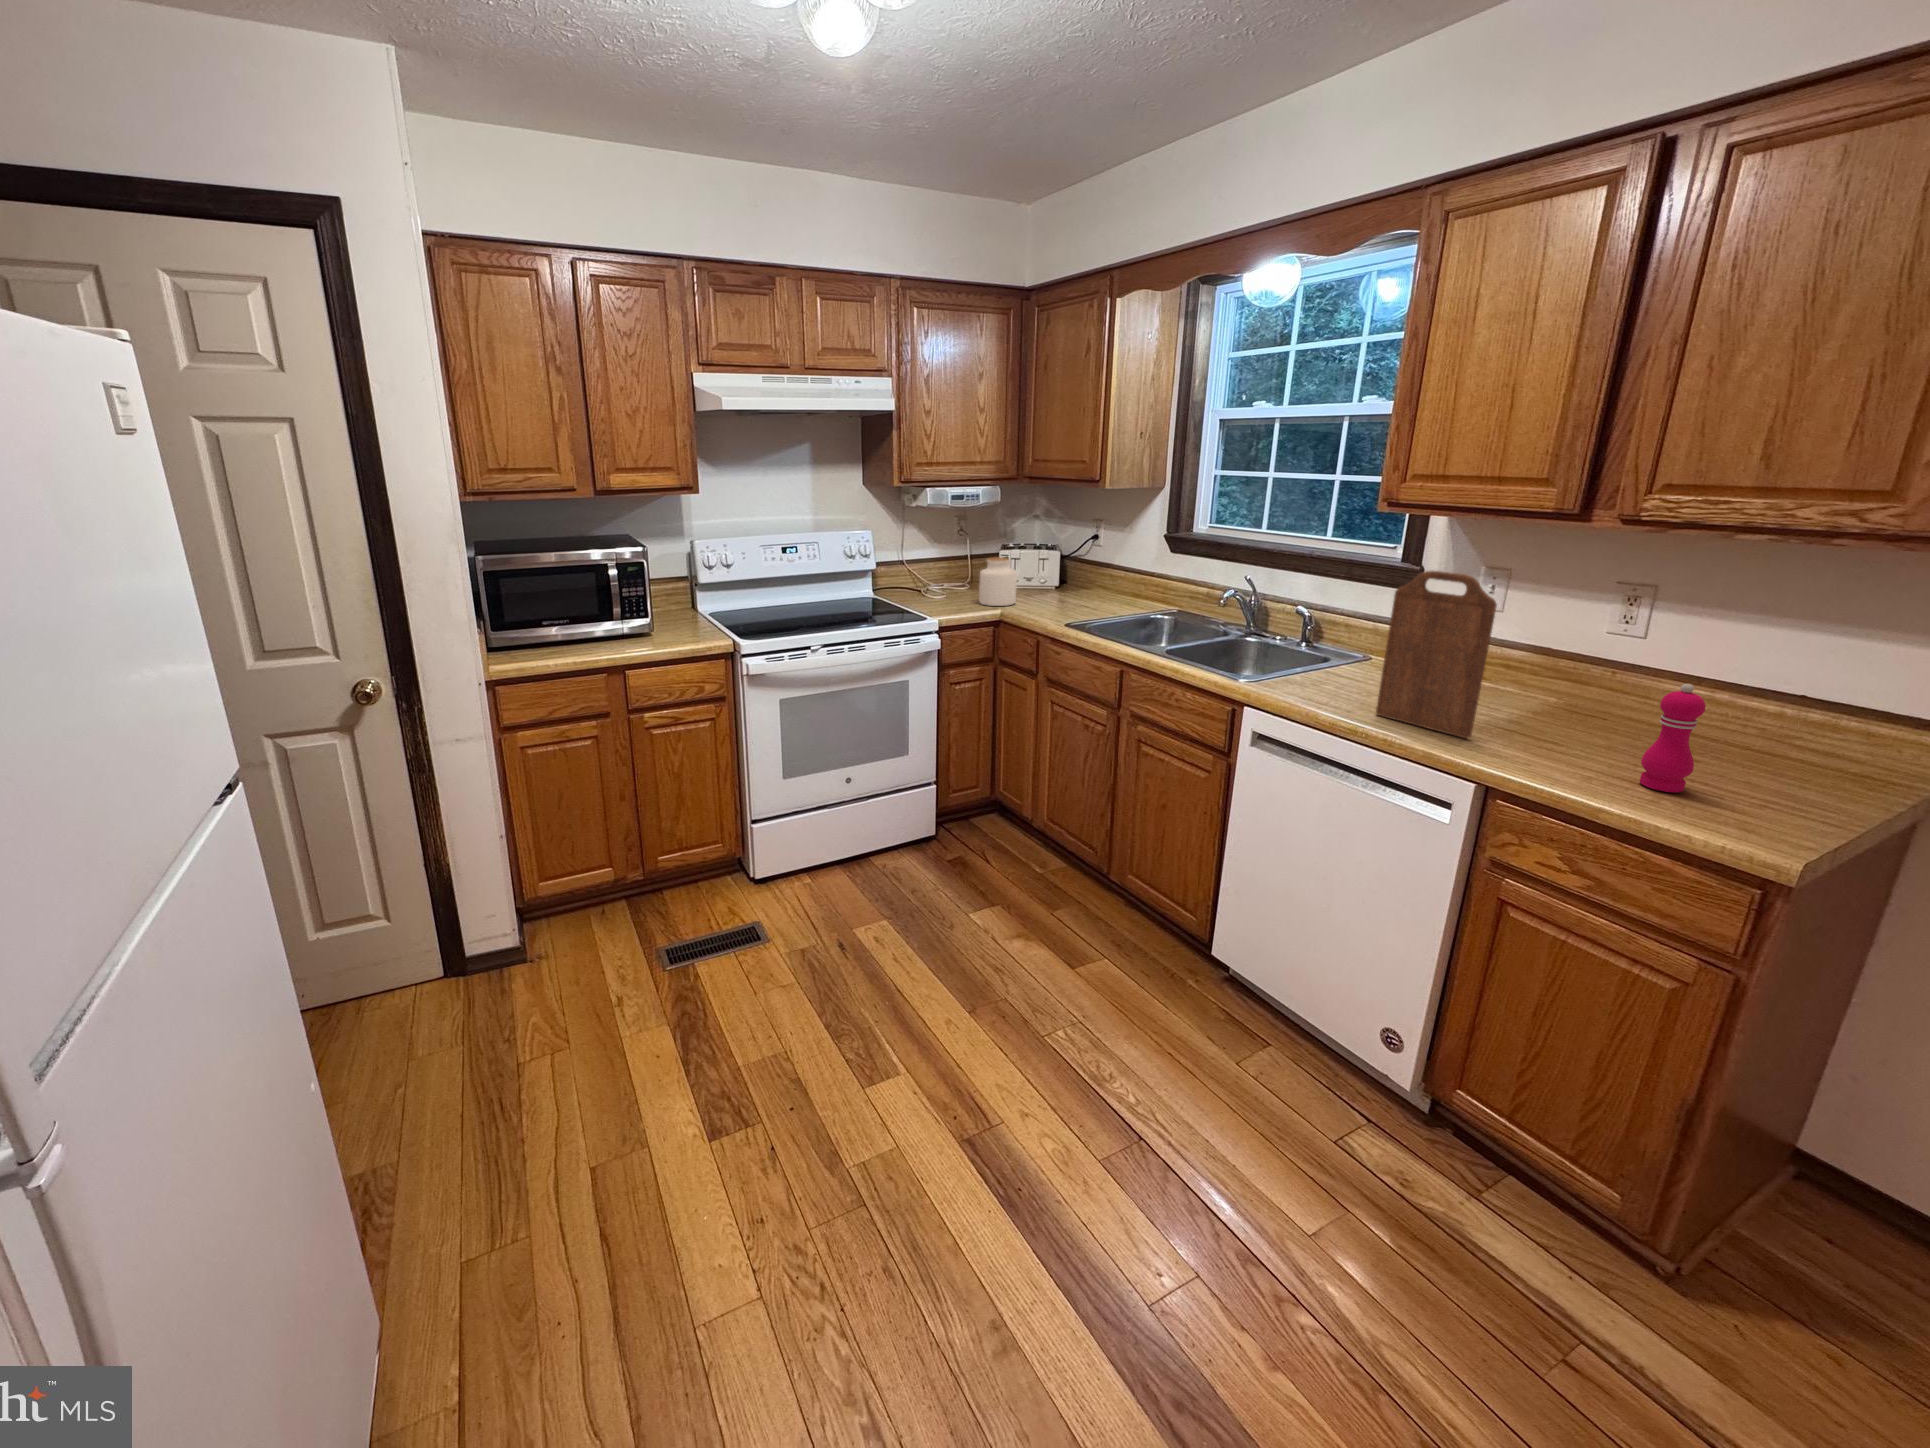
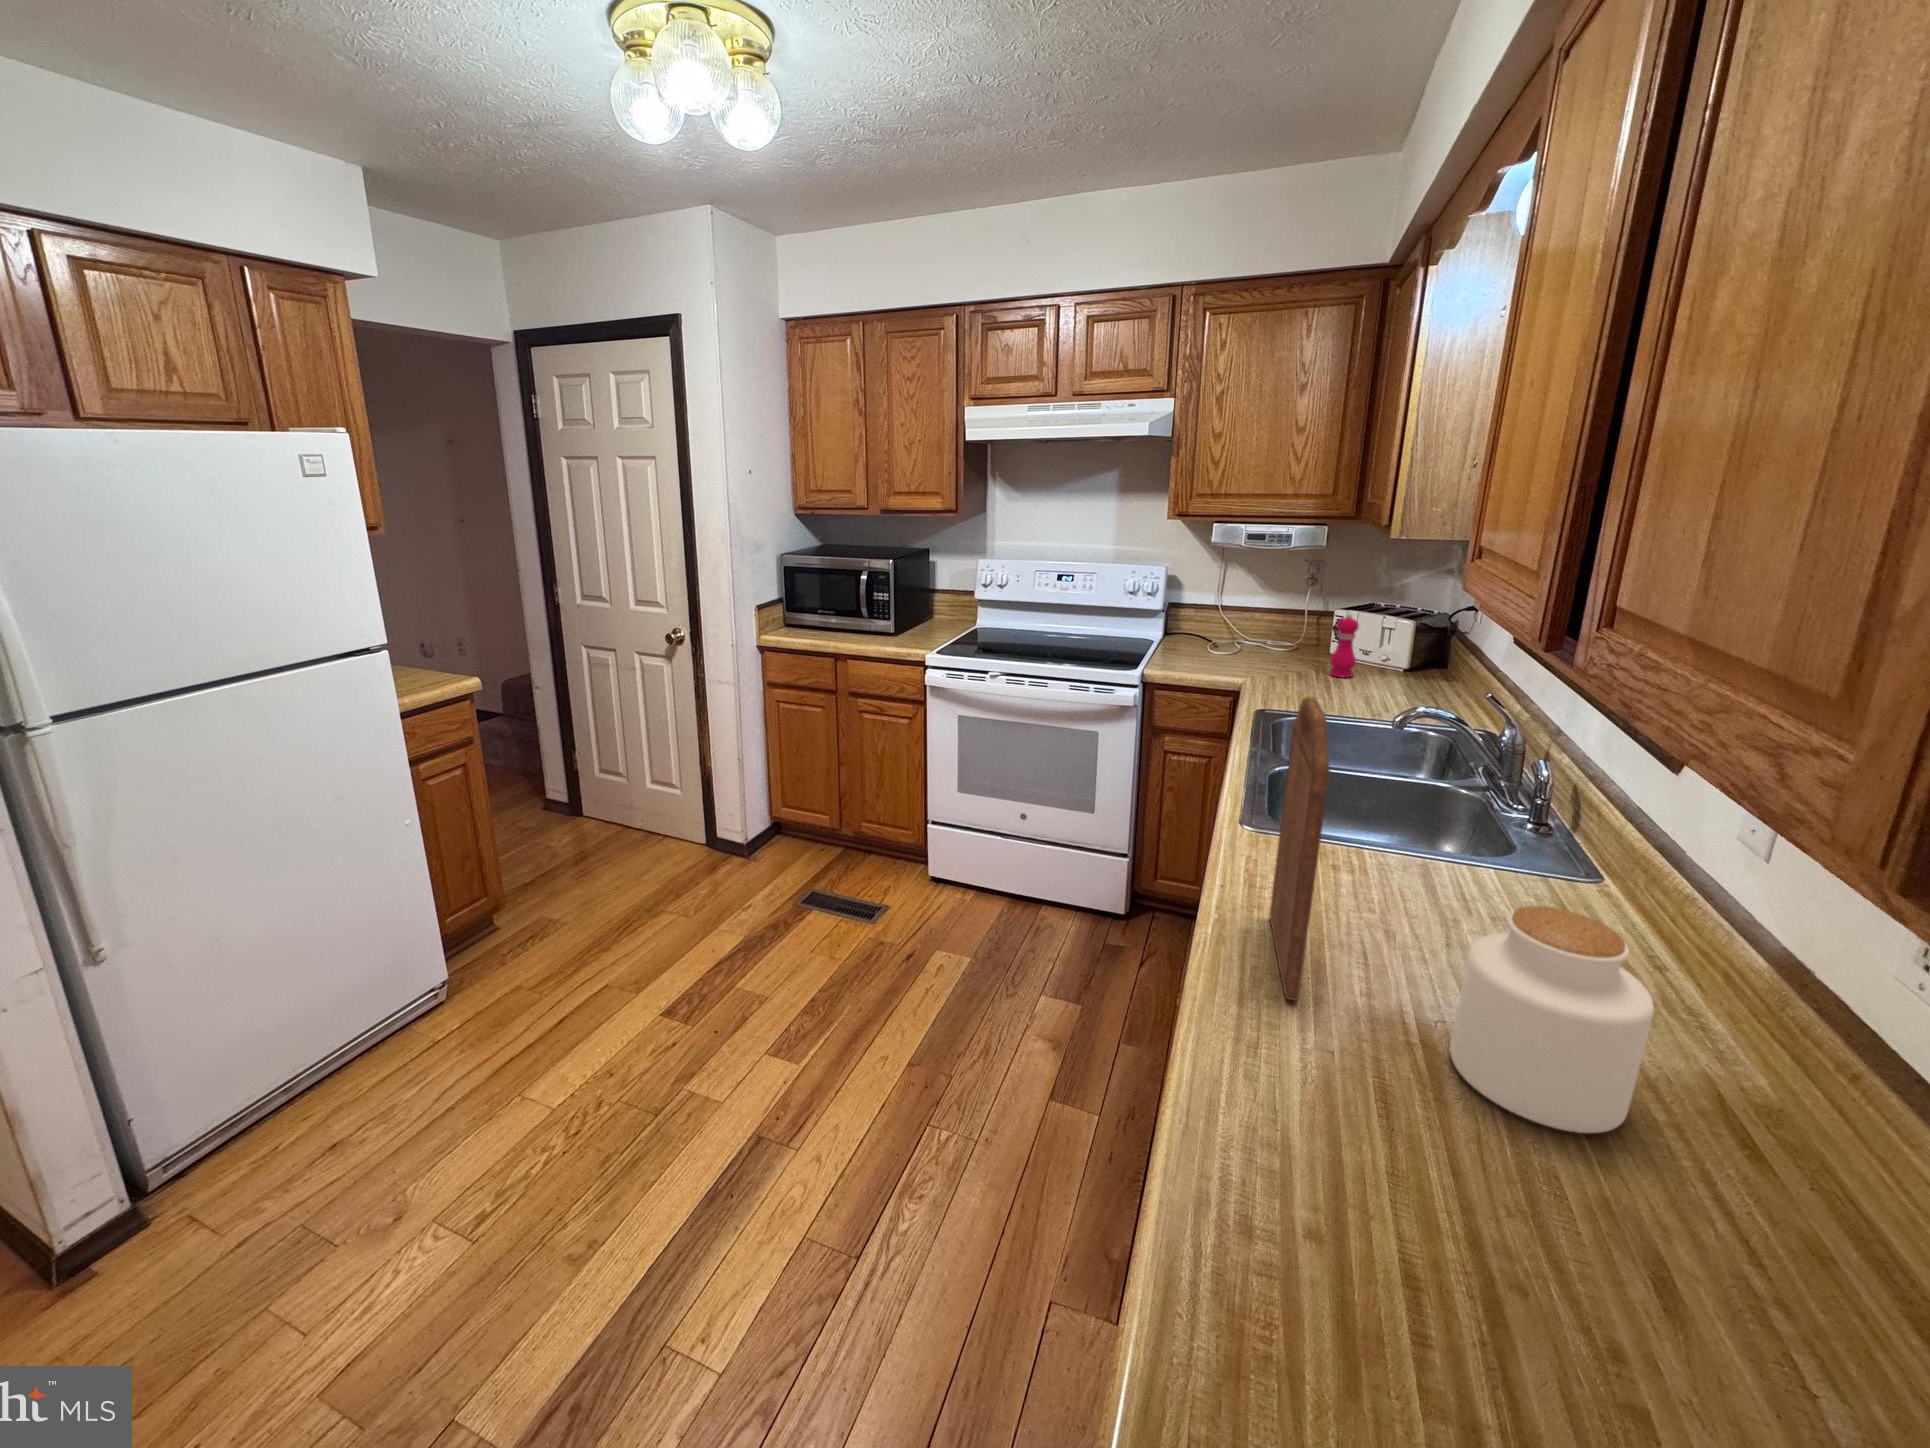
jar: present [979,557,1017,606] -> present [1450,906,1654,1133]
pepper mill: present [1640,684,1705,792] -> present [1330,613,1359,678]

